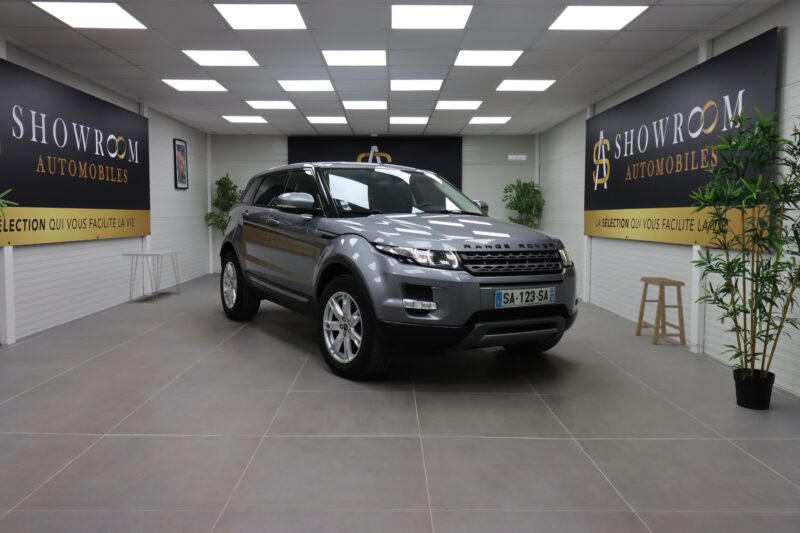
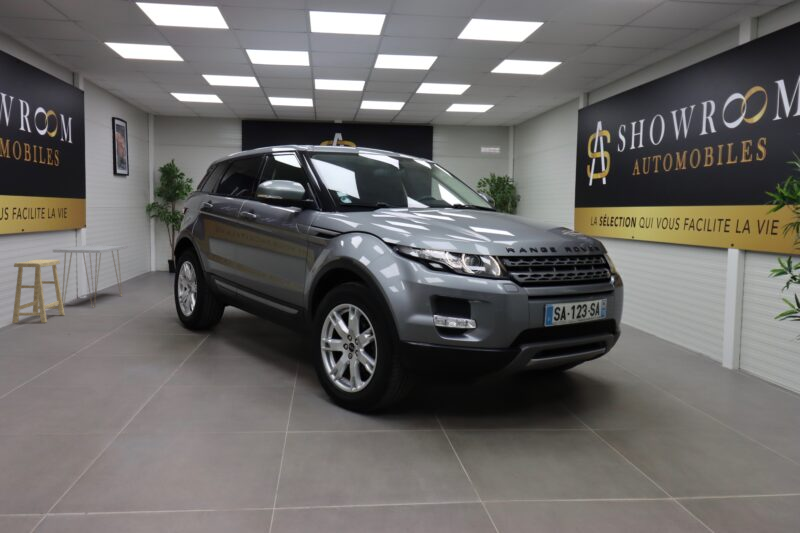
stool: present [636,277,686,345] -> present [12,260,65,323]

